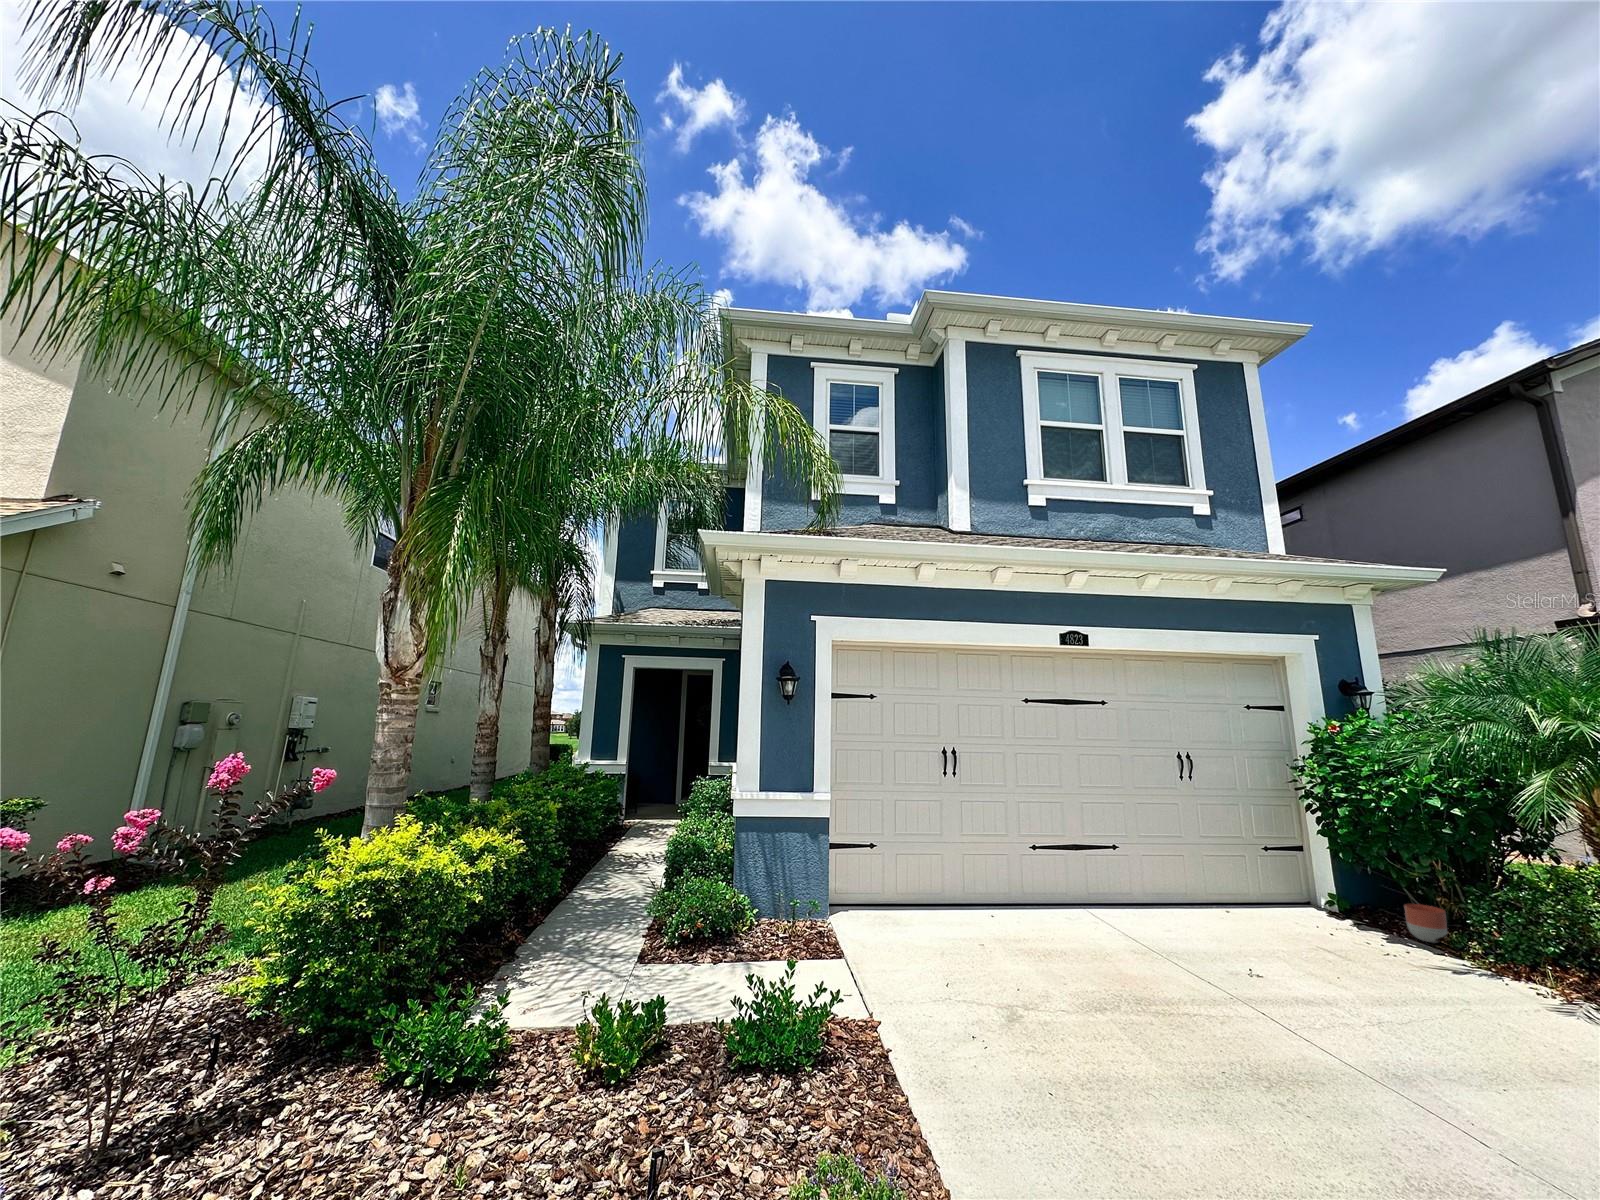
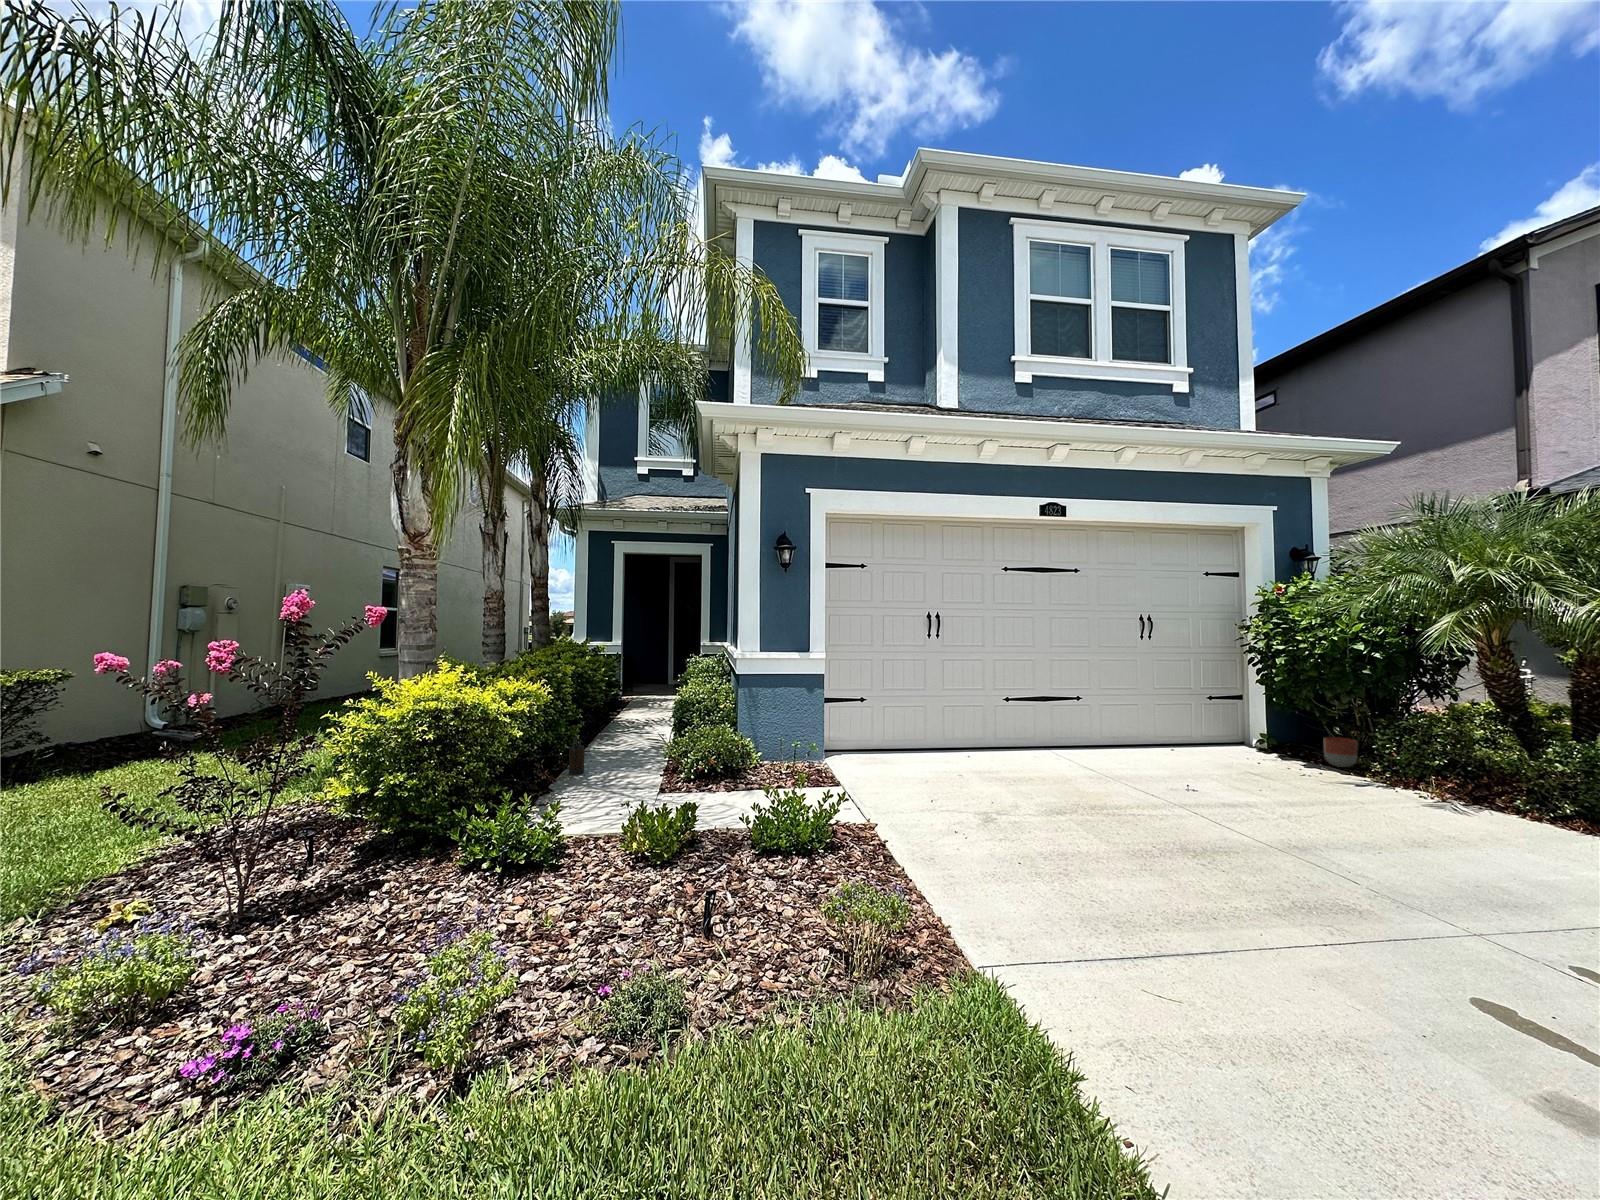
watering can: none [541,890,561,936] -> present [569,737,585,775]

